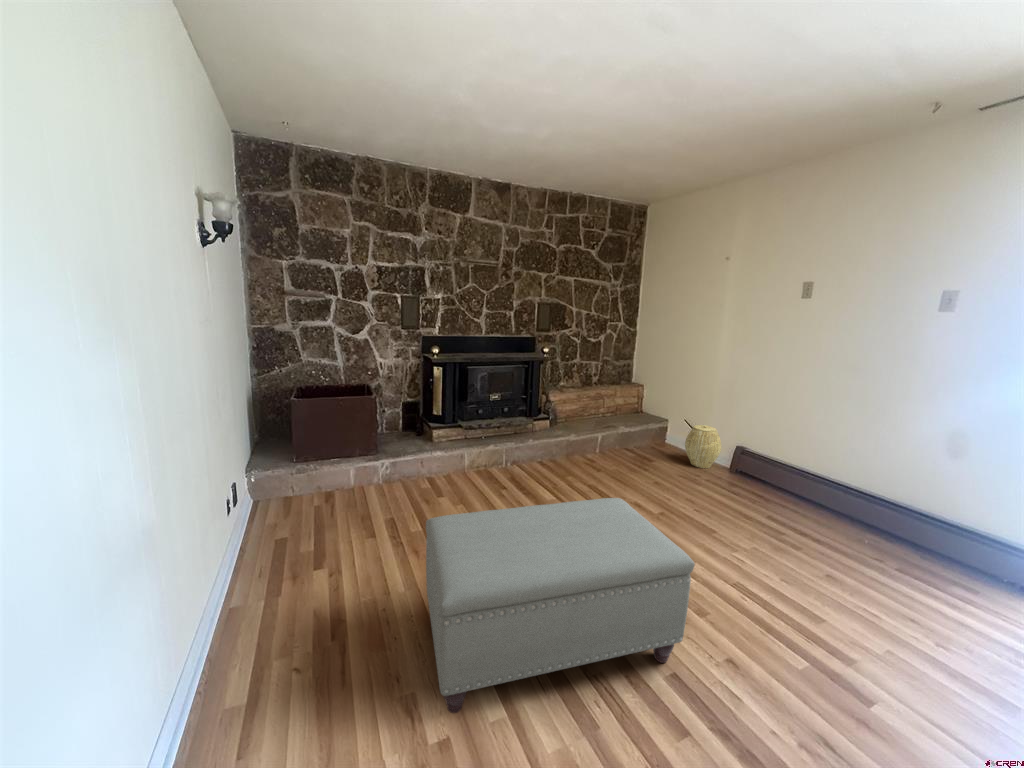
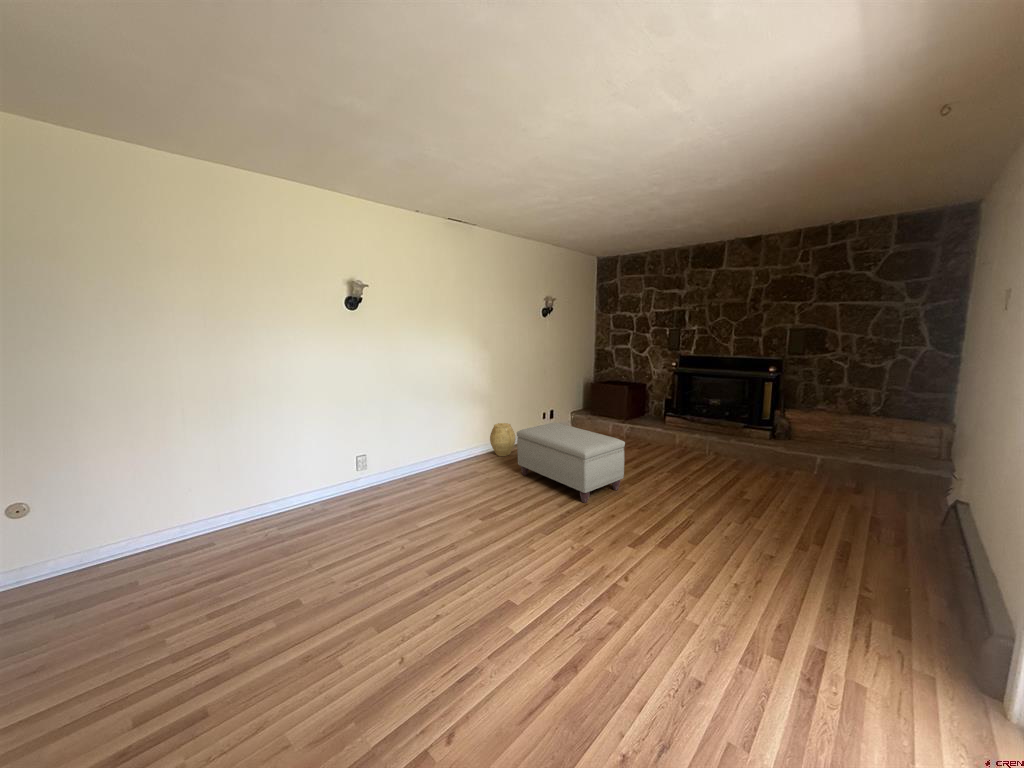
woven basket: present [685,425,722,468] -> present [490,423,516,456]

